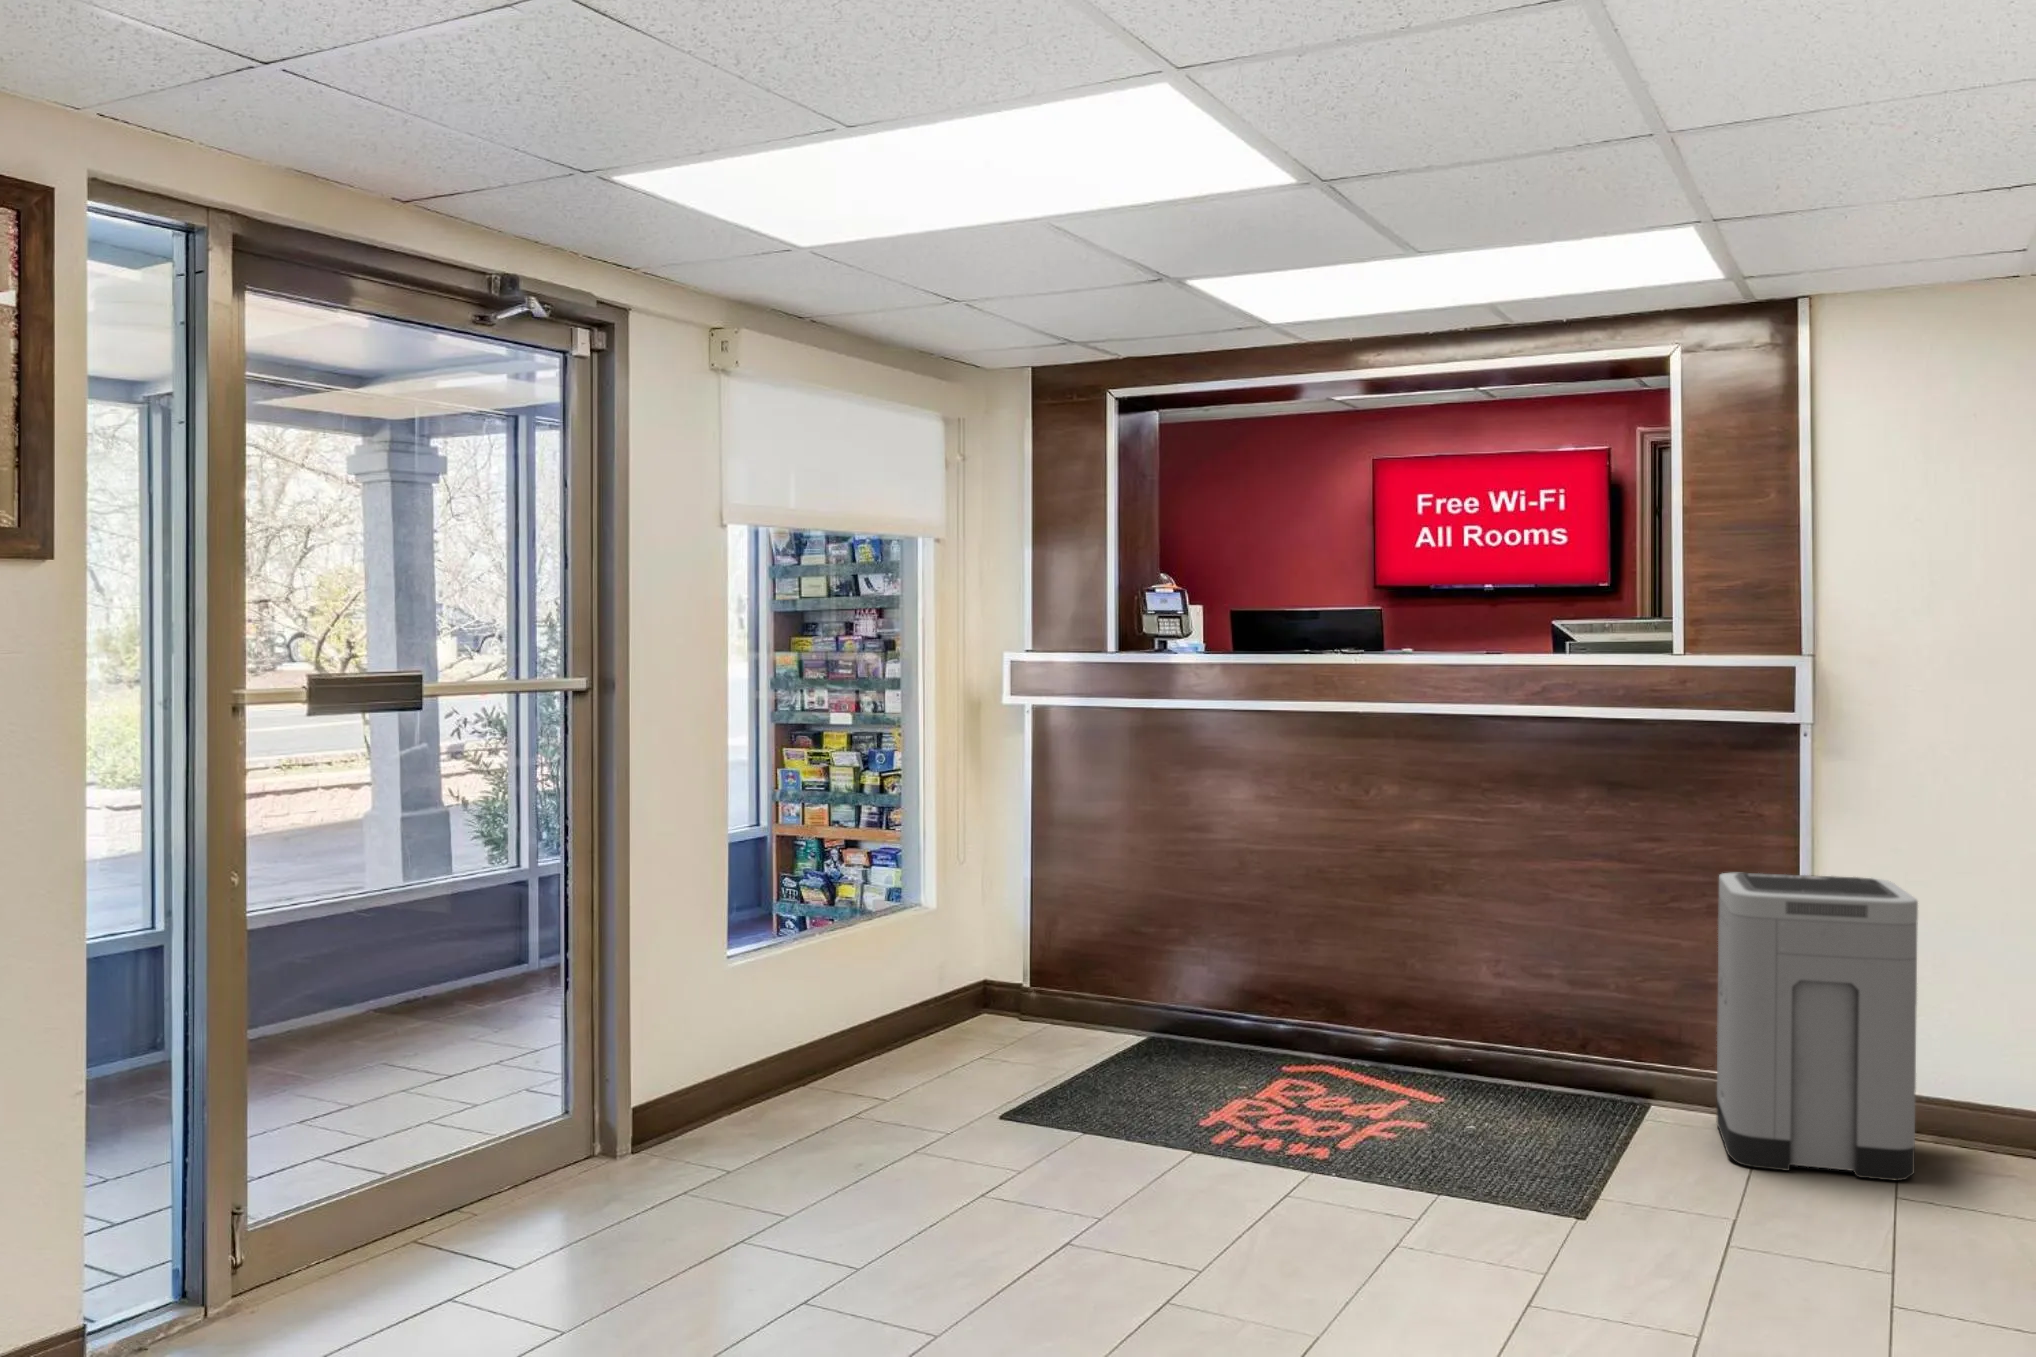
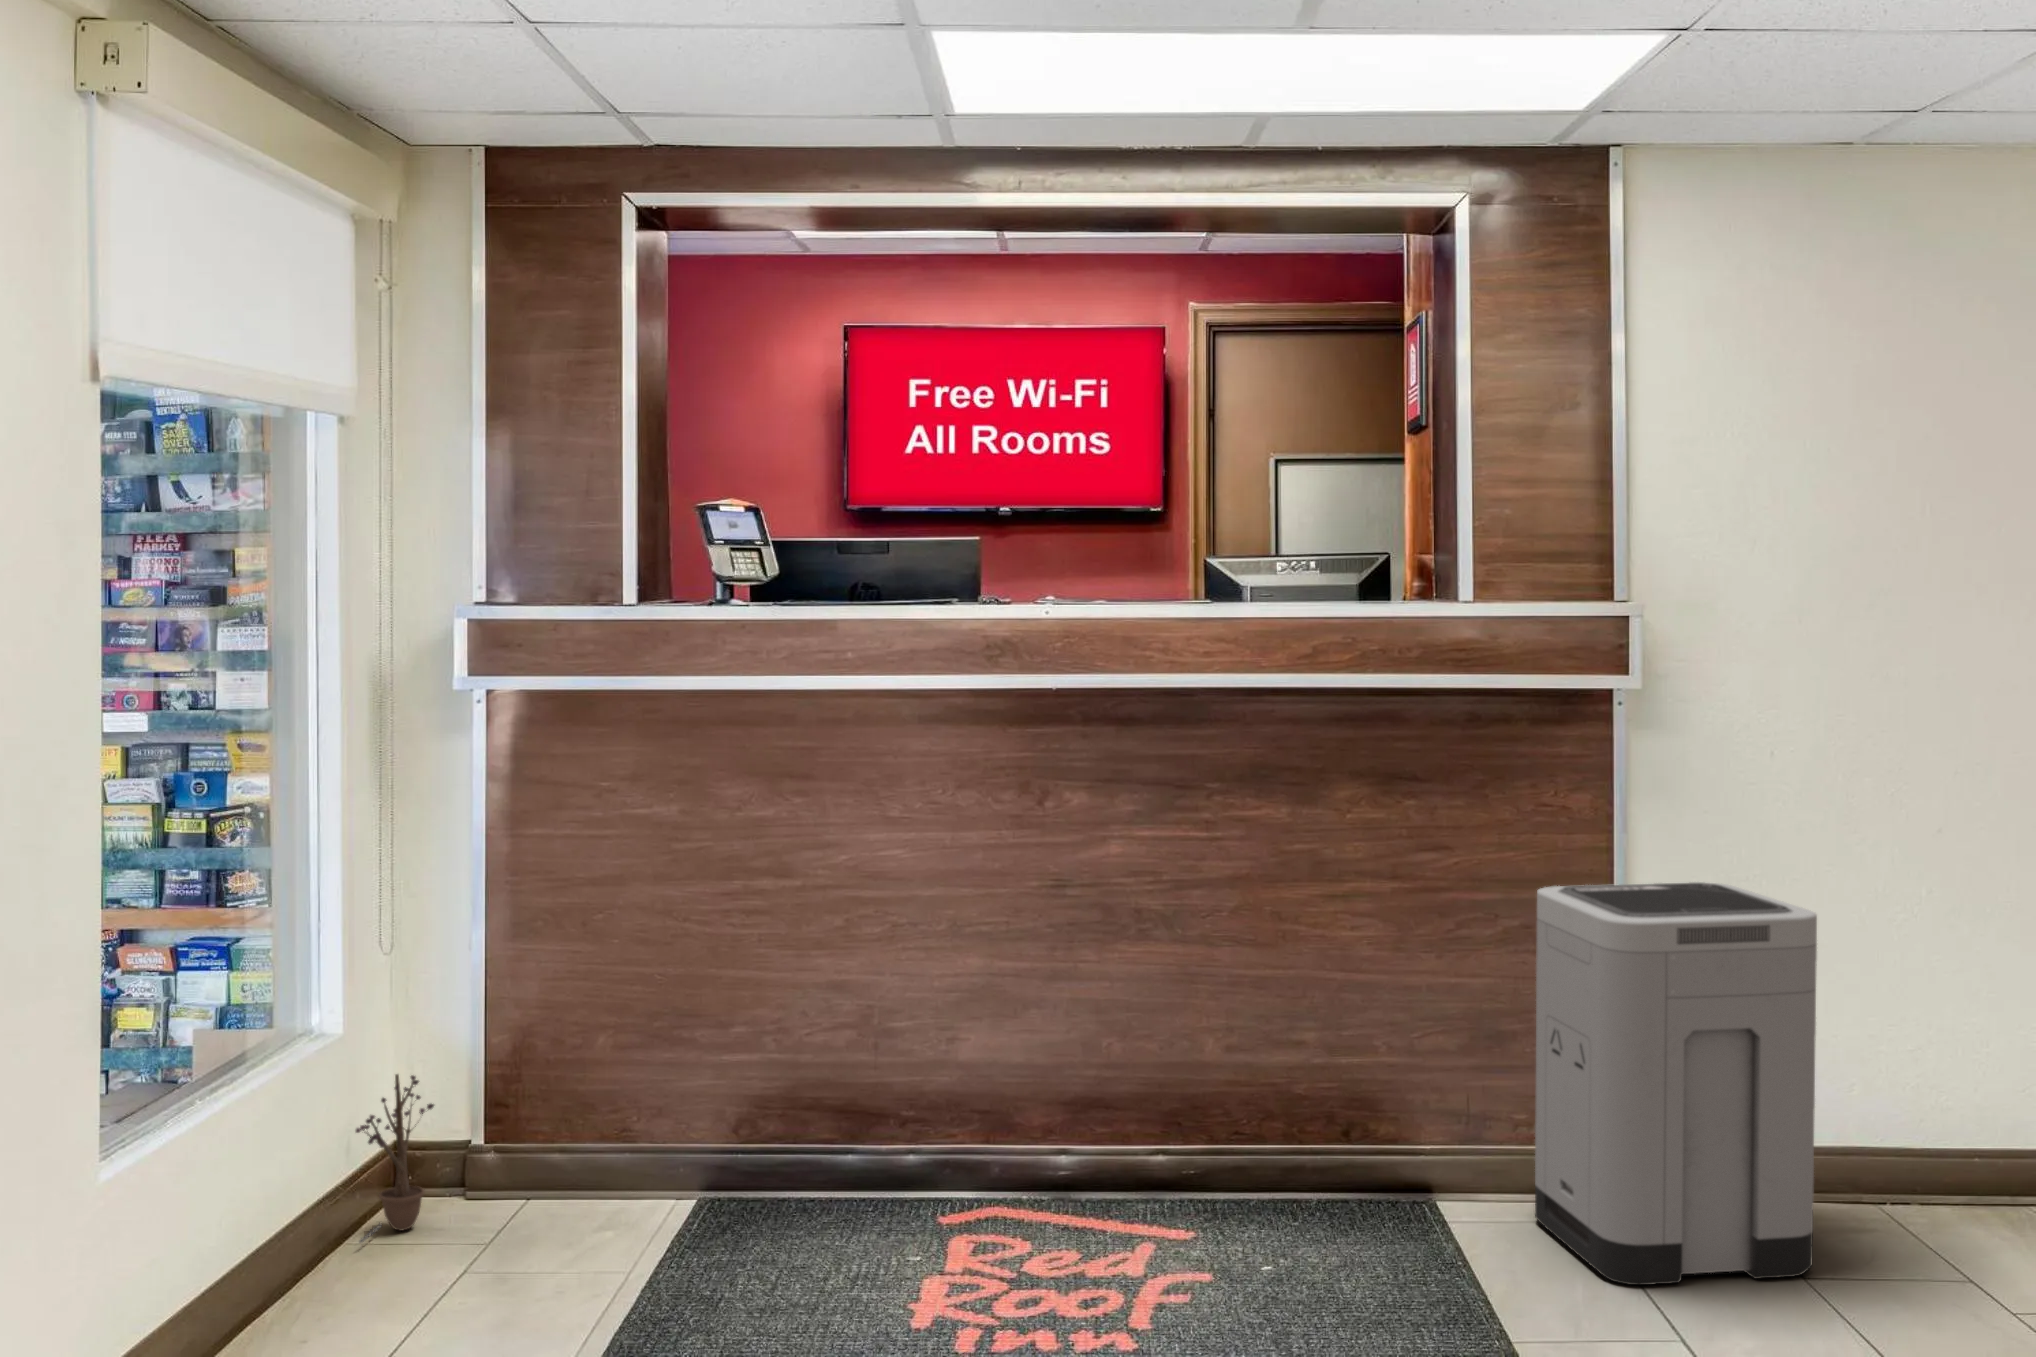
decorative plant: none [929,938,983,1037] -> present [356,1074,434,1243]

